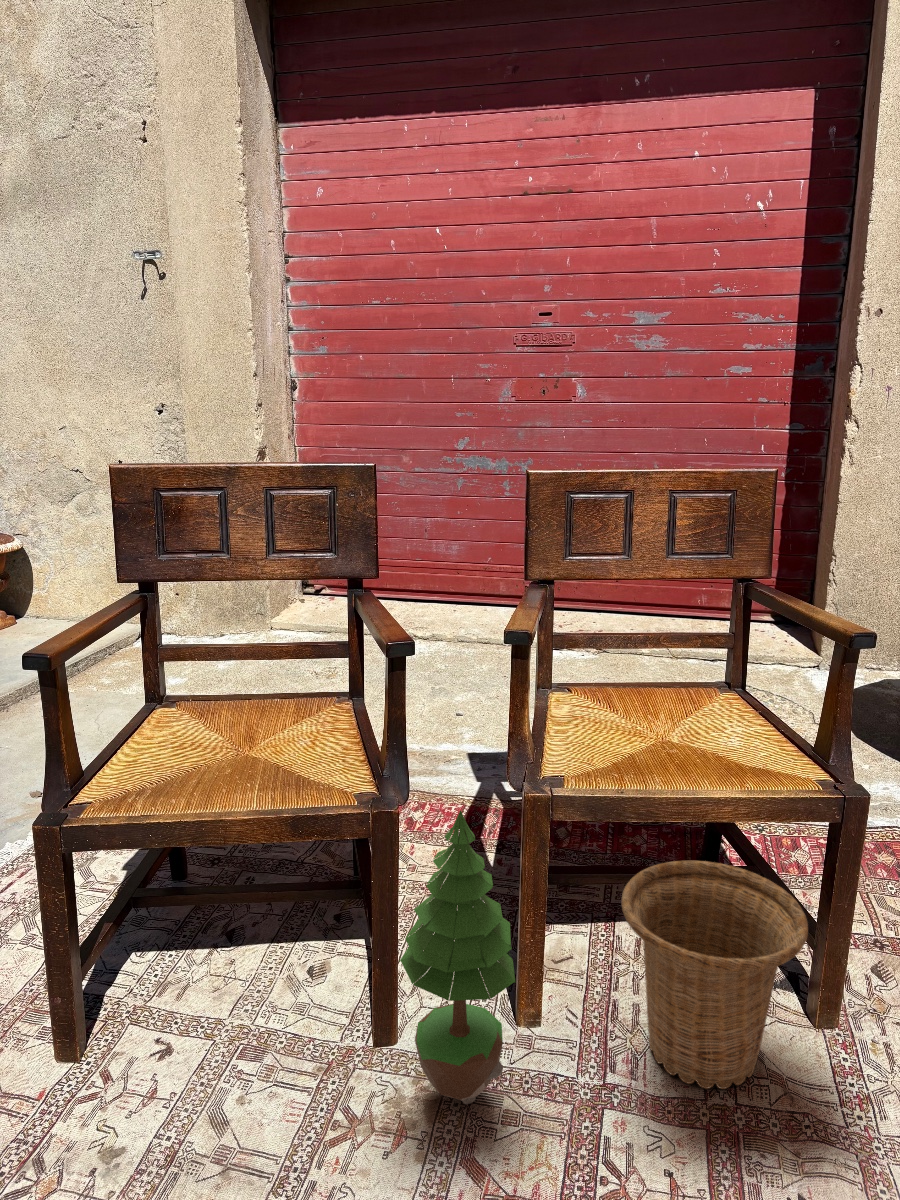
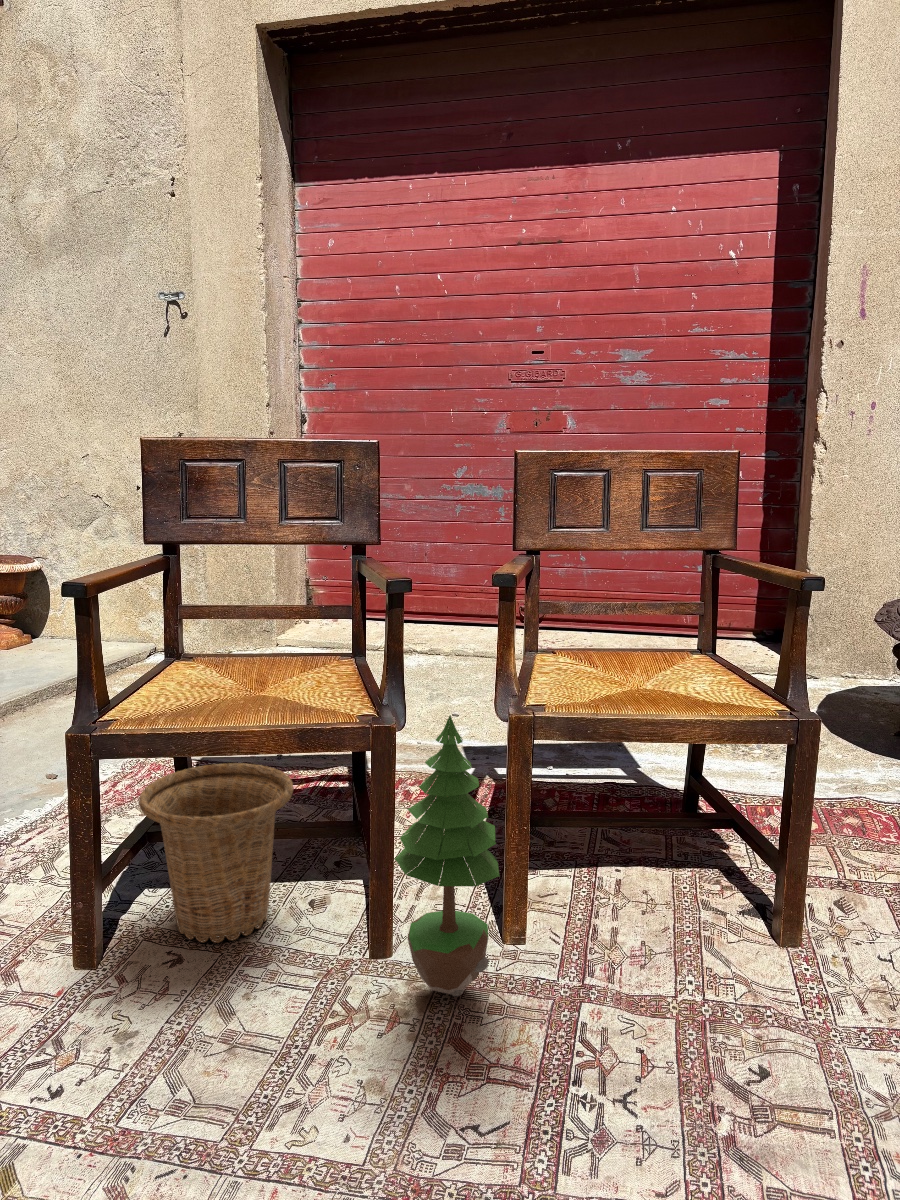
basket: present [621,861,808,1089] -> present [139,763,293,943]

